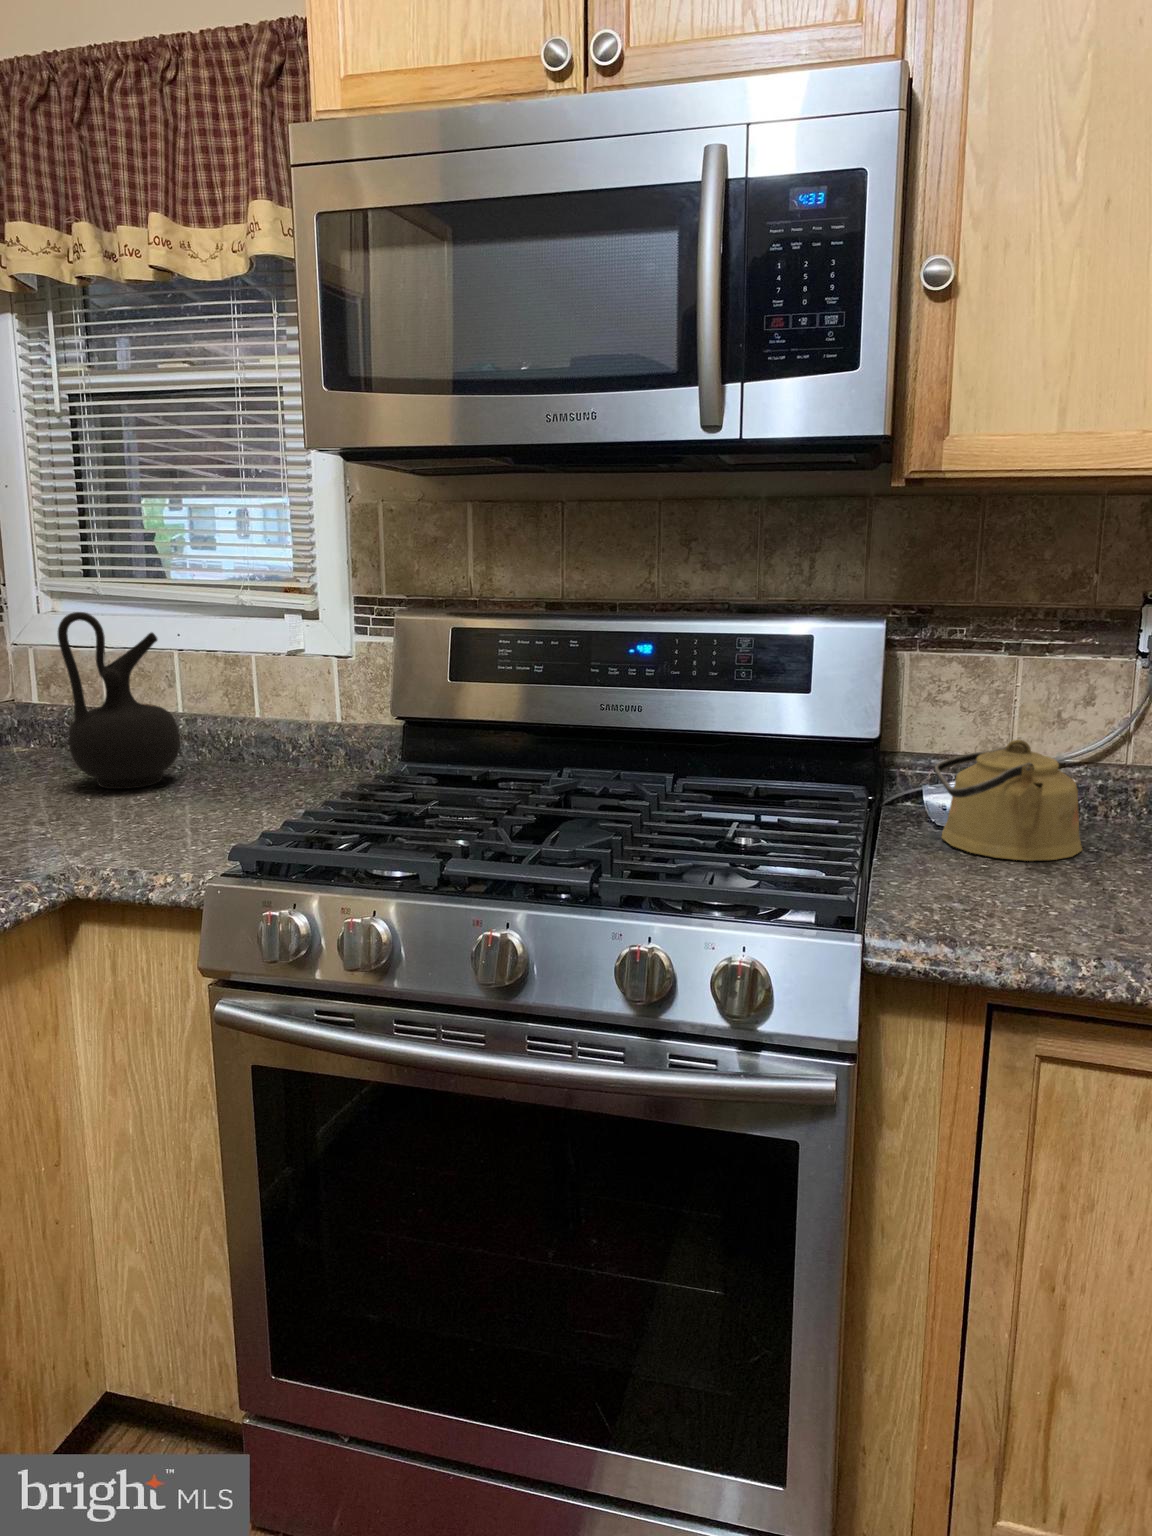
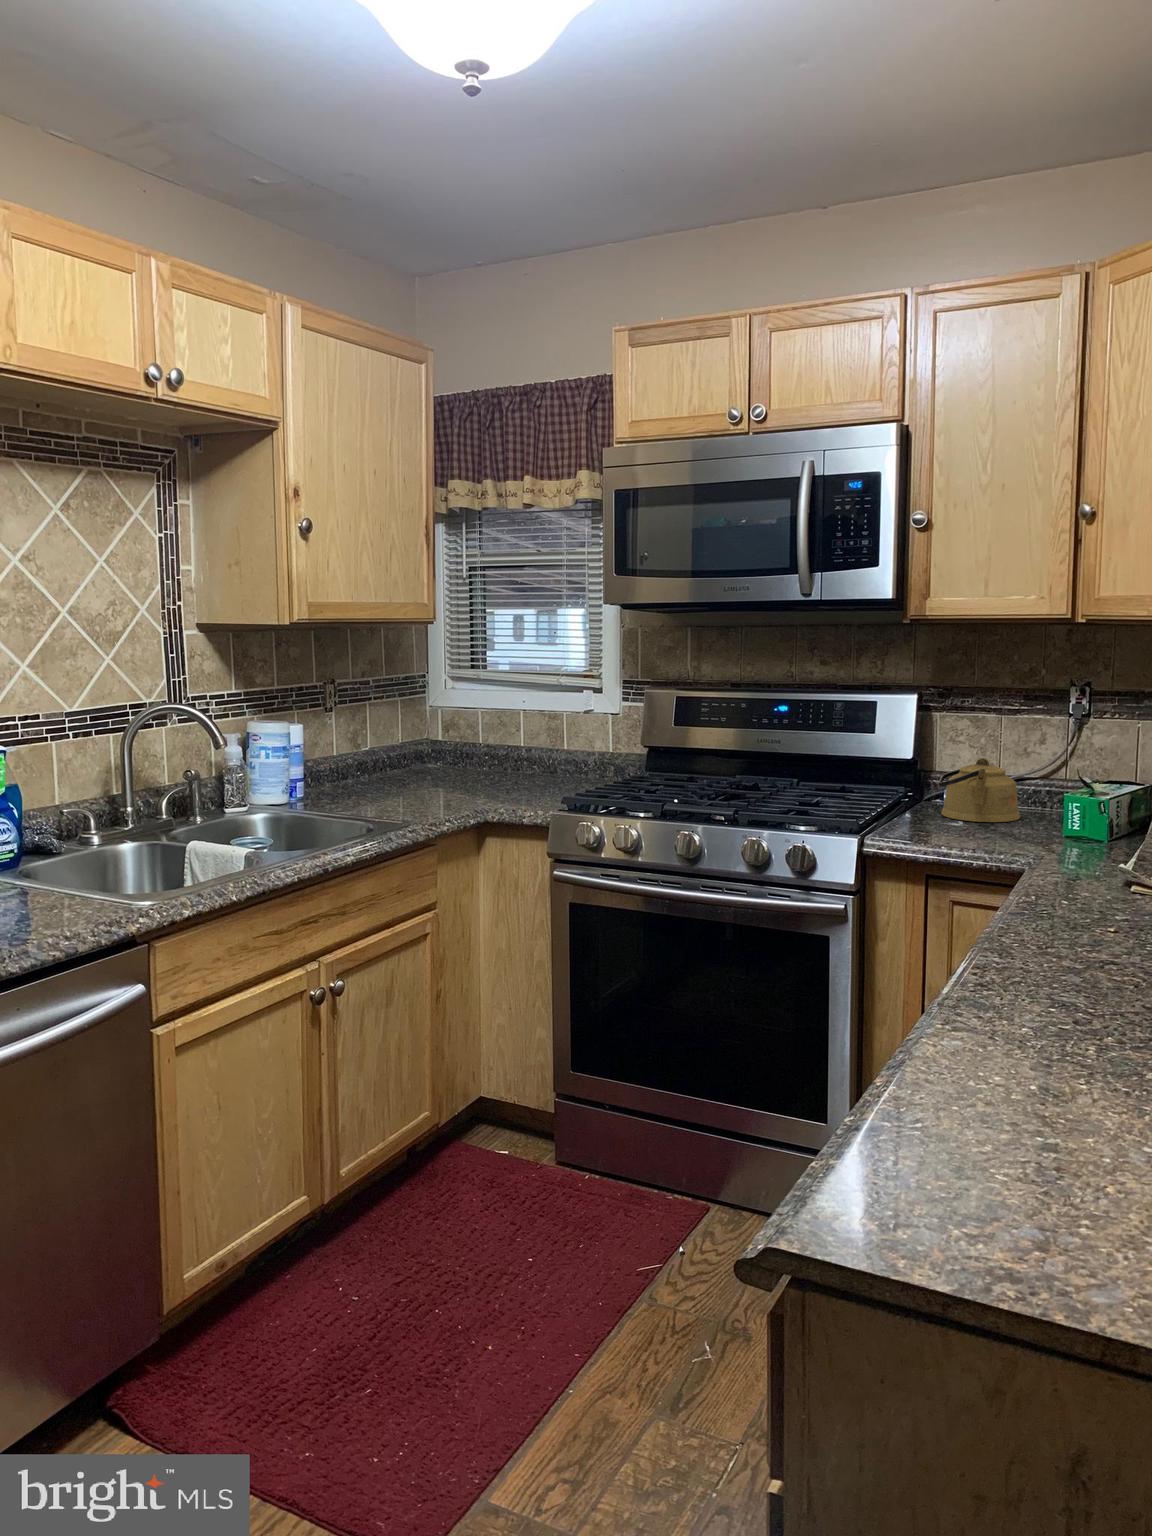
ceramic jug: present [58,612,180,789] -> none [468,686,526,782]

